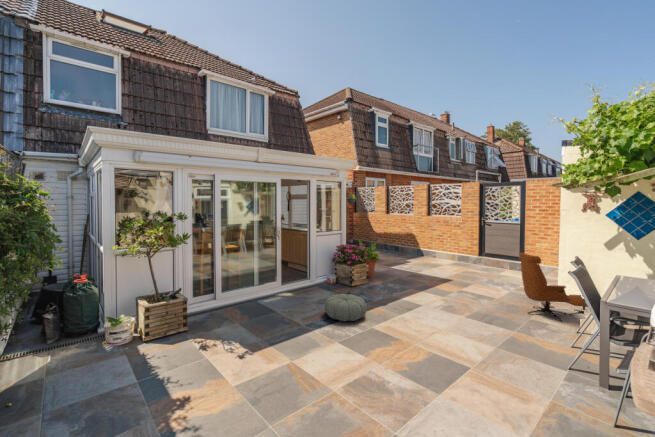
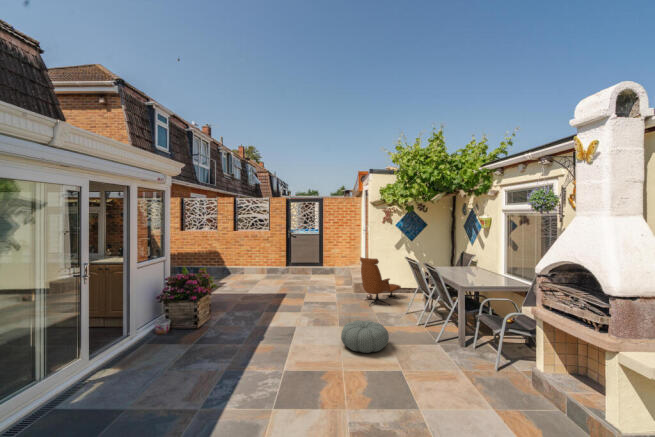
pouf: present [324,294,367,321] -> present [341,320,389,353]

